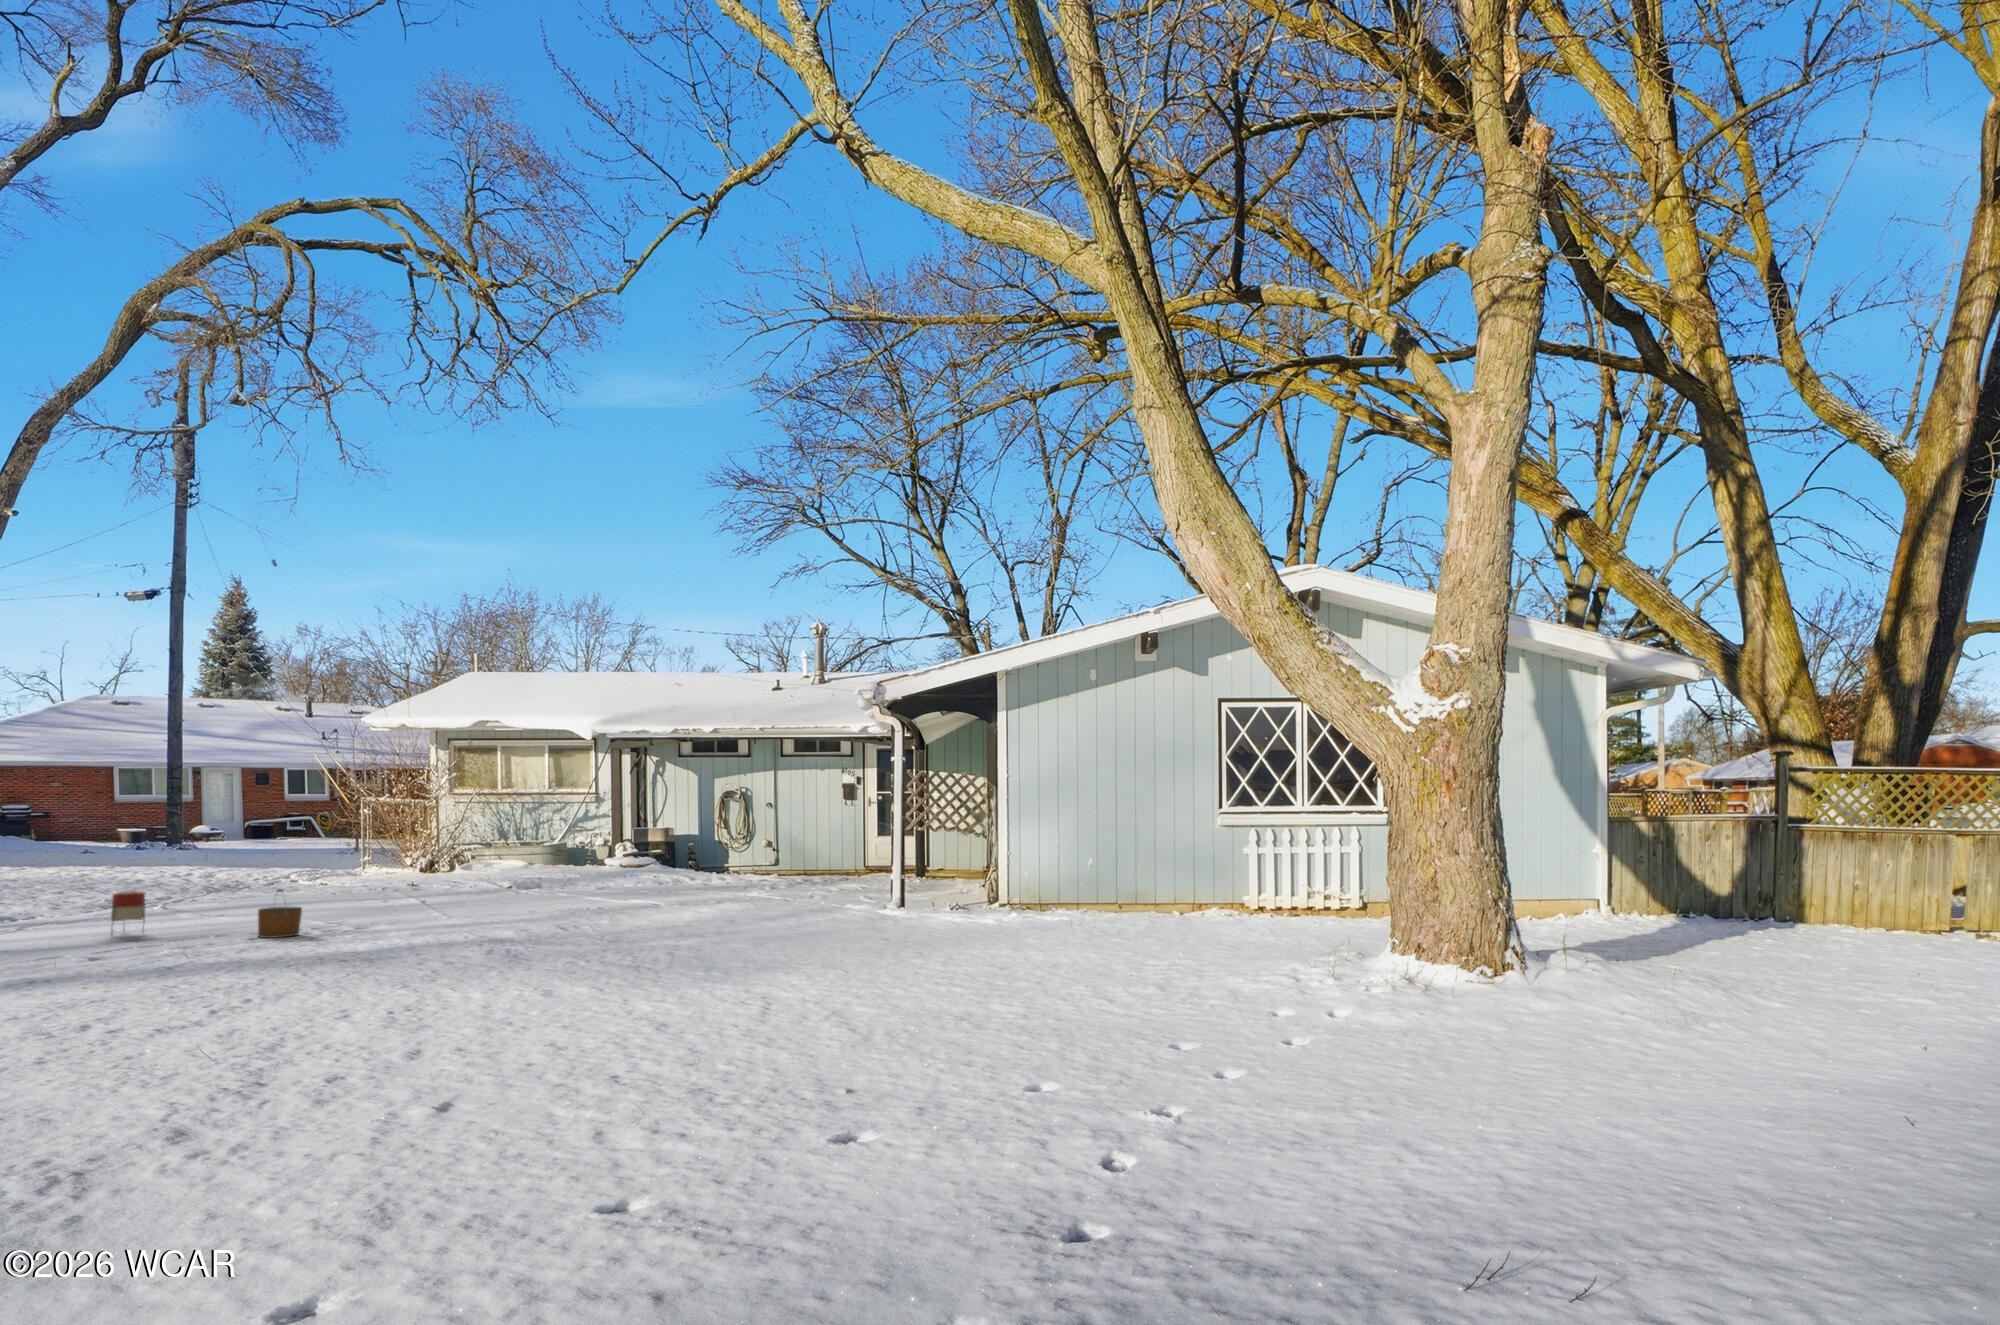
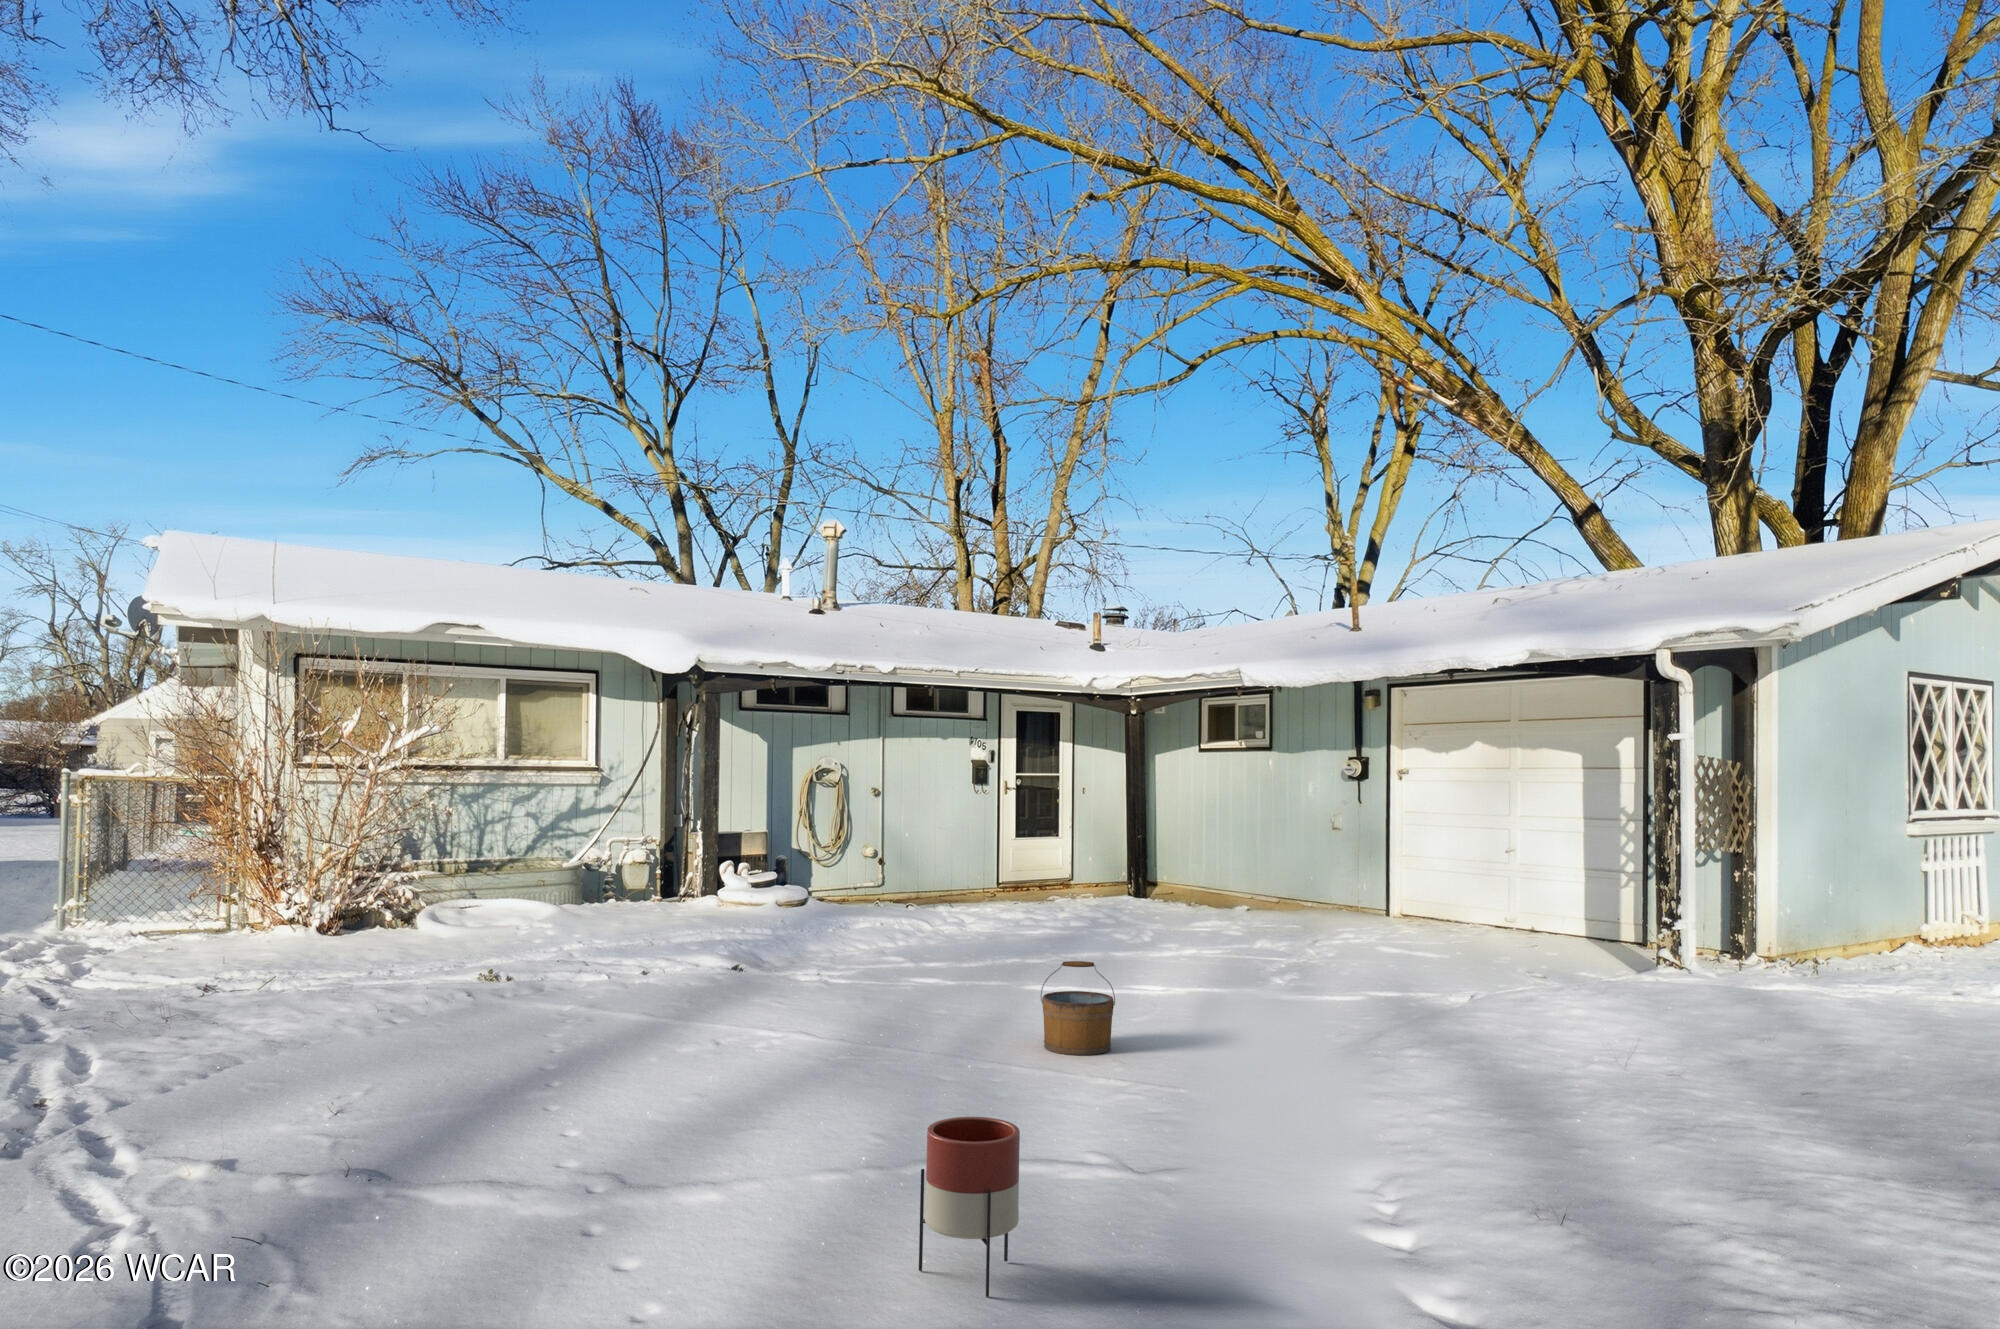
bucket: present [258,889,302,938] -> present [1041,961,1115,1055]

